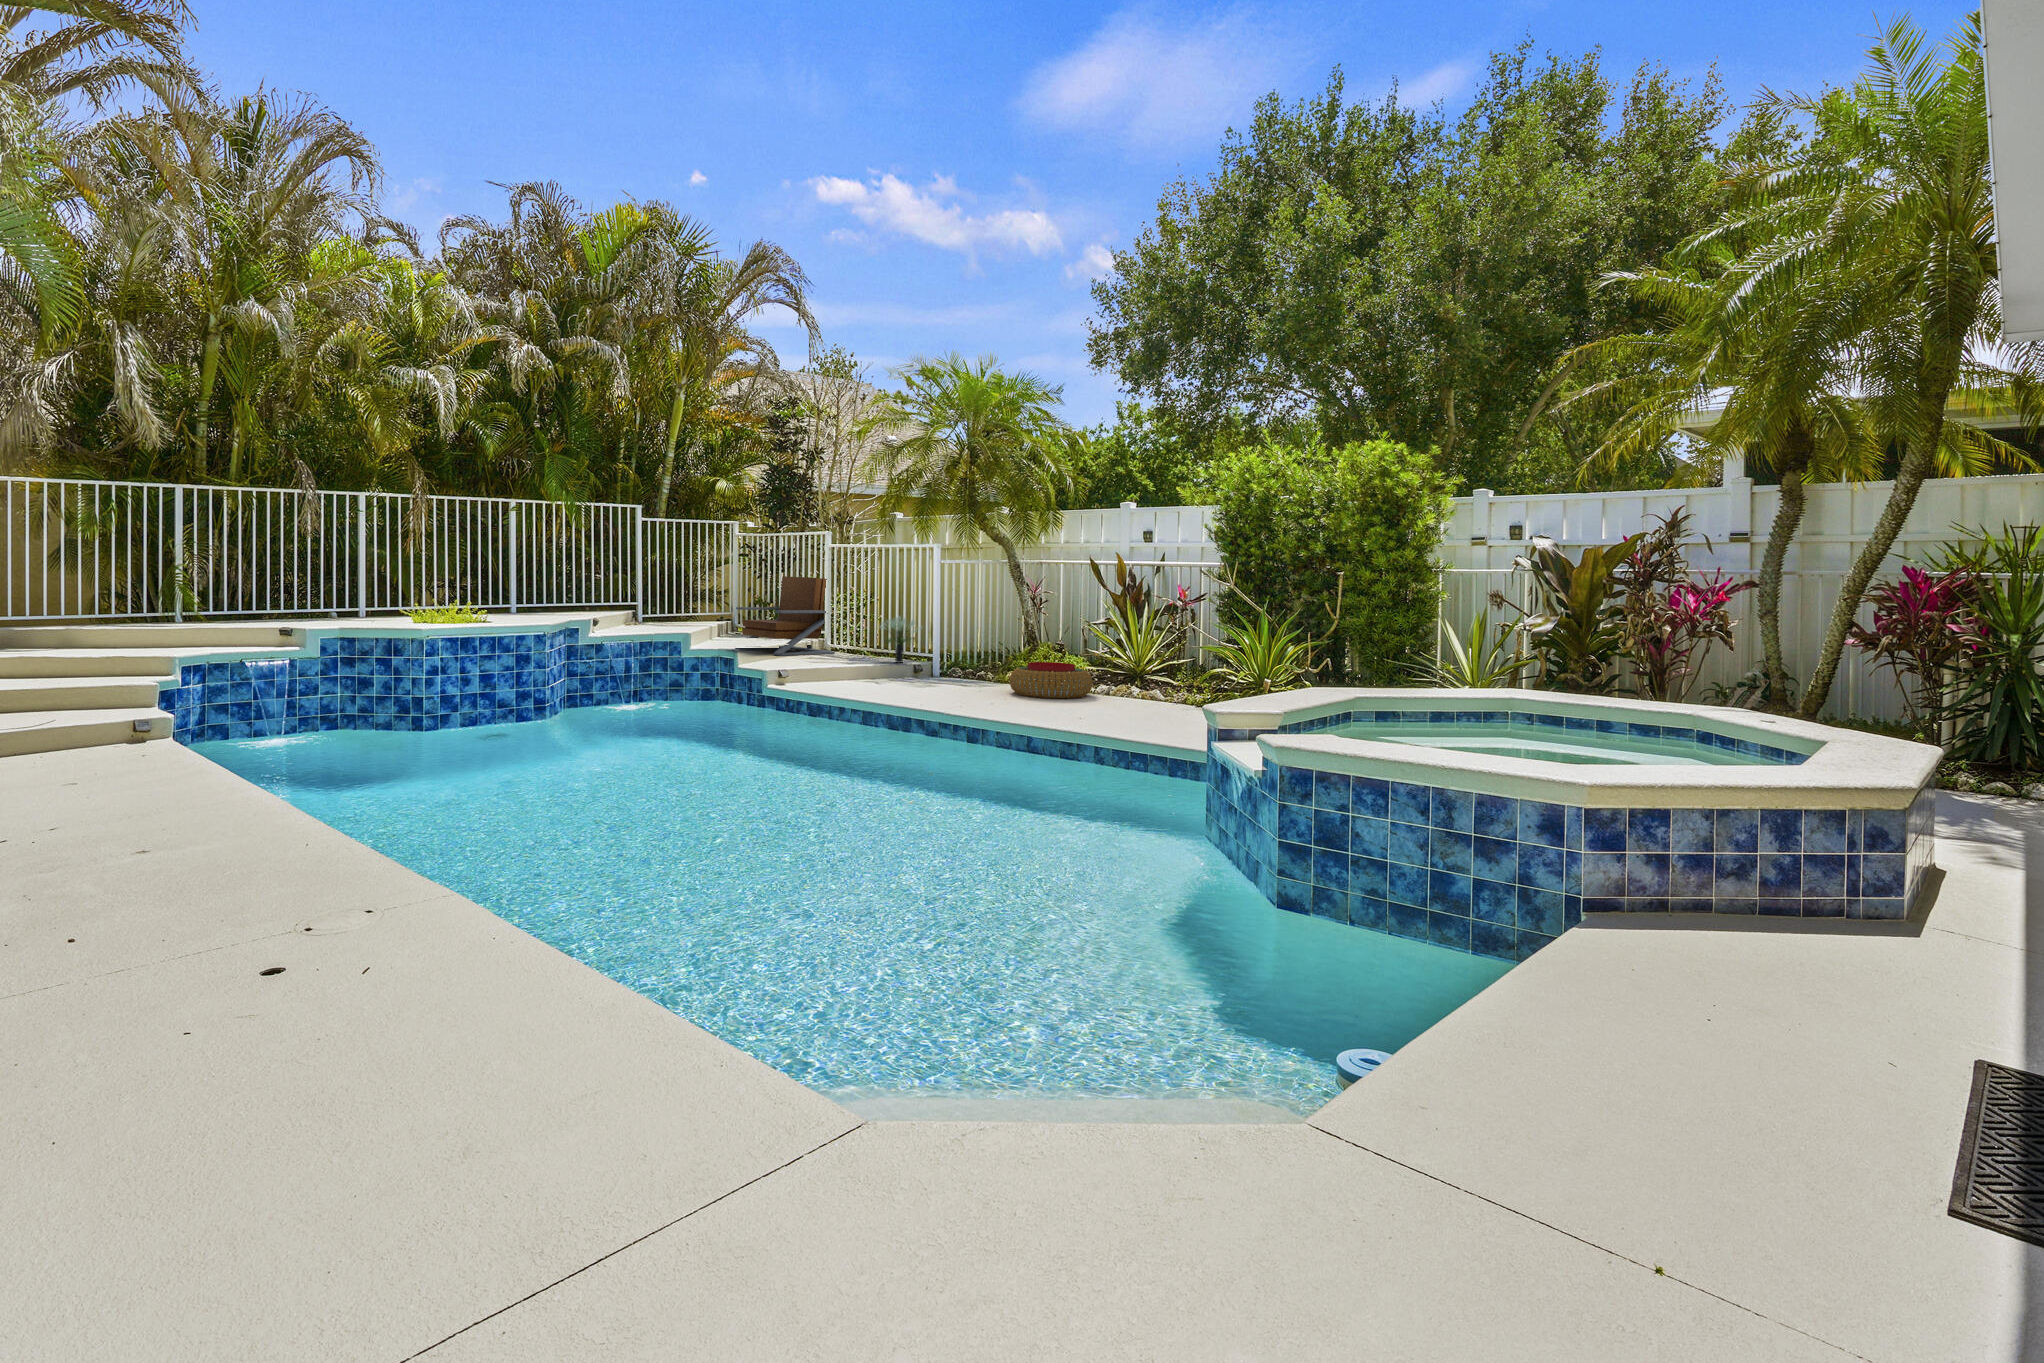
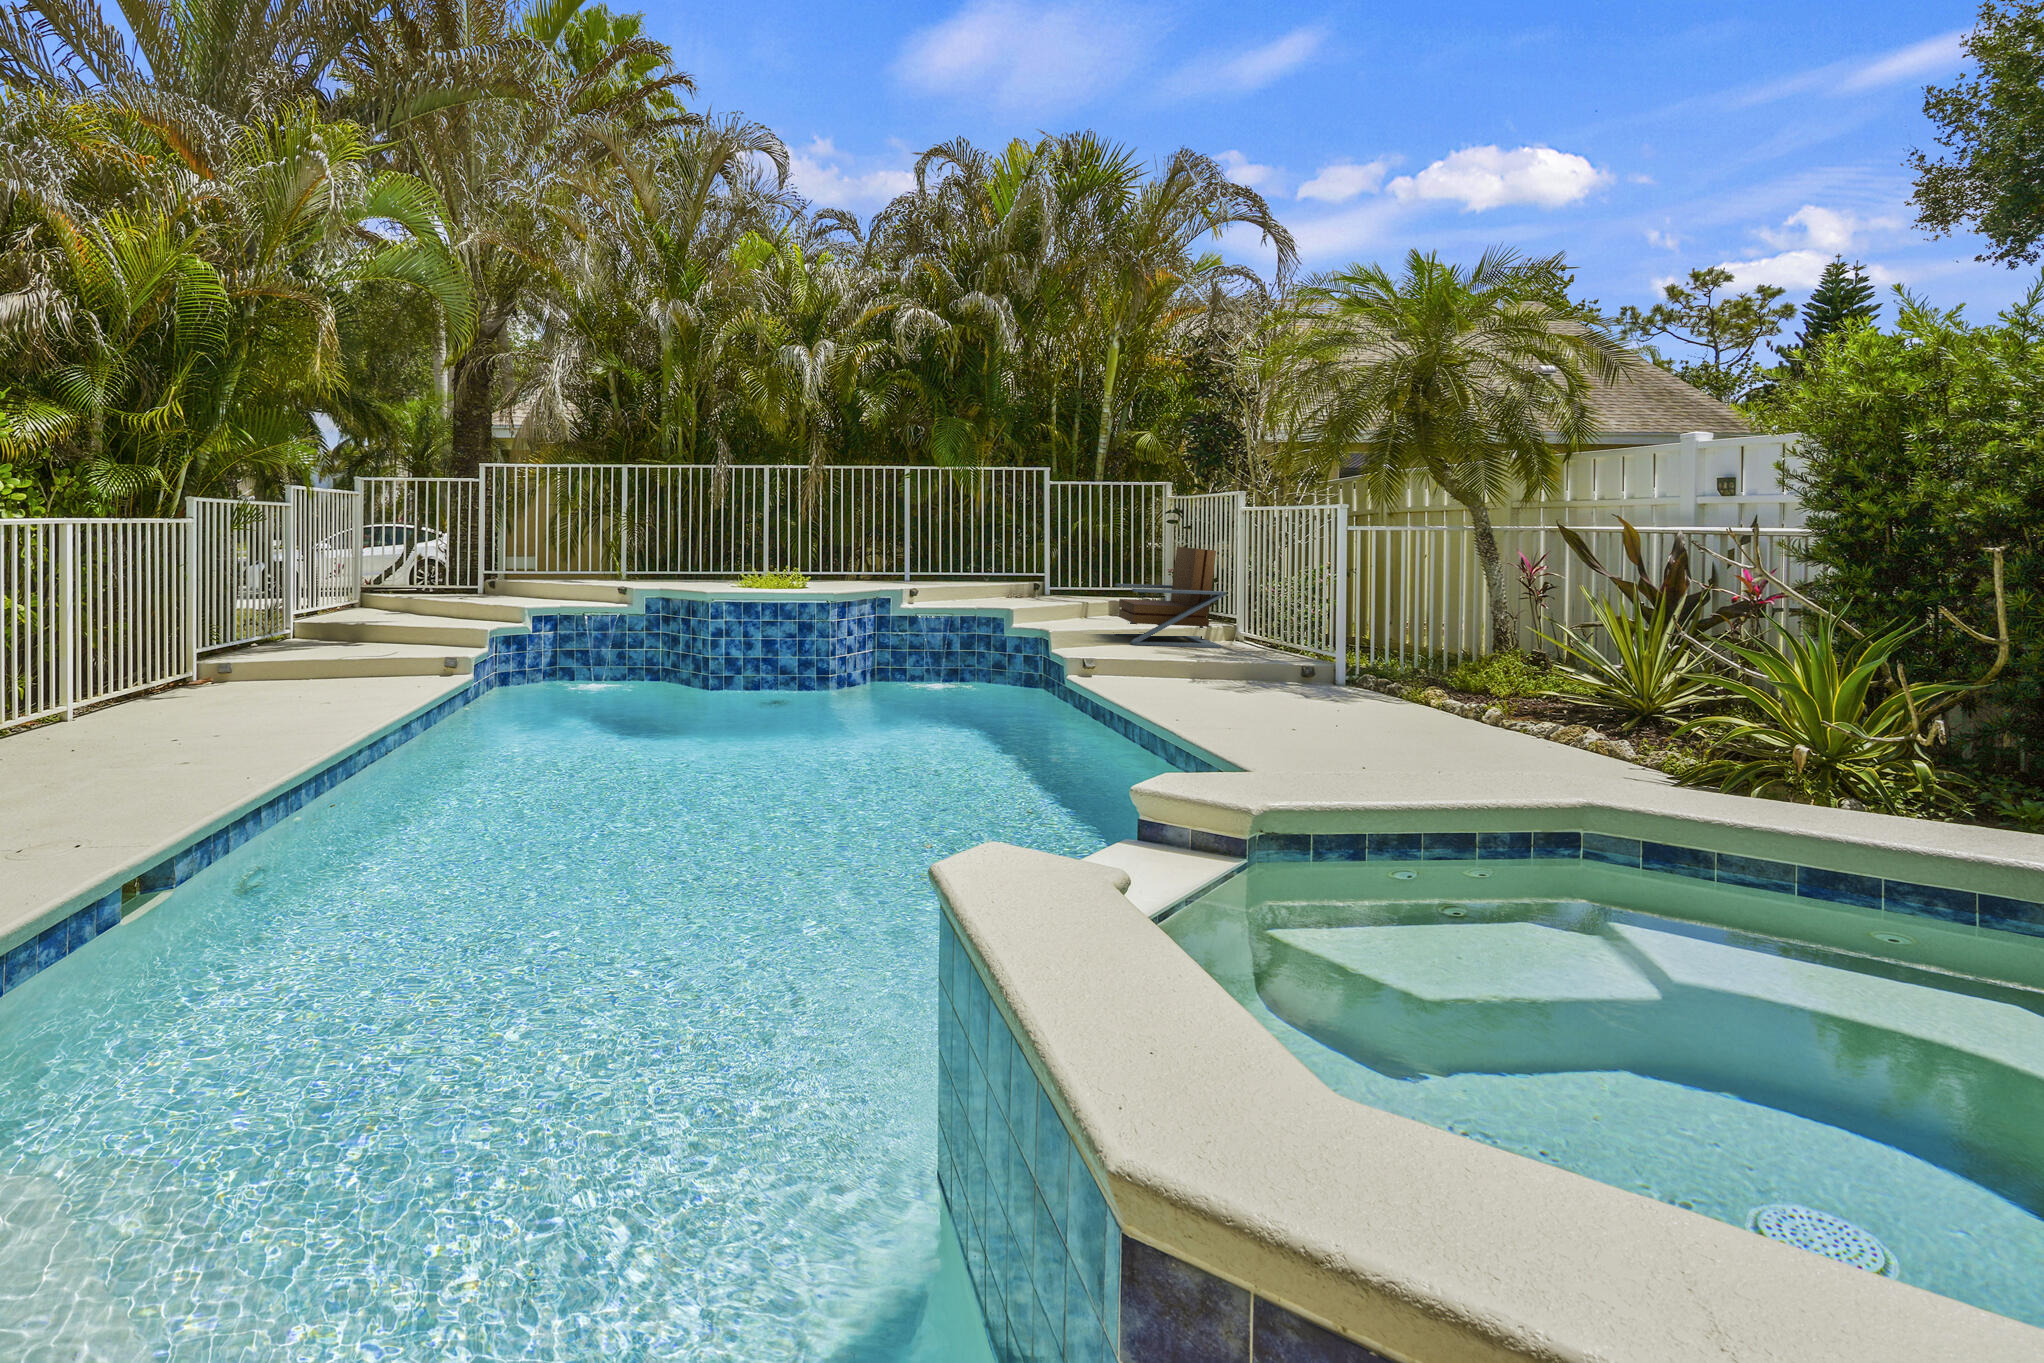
potted plant: present [880,616,915,663] -> none [1235,601,1301,666]
pouf: present [1009,662,1093,698] -> none [1244,679,1392,743]

